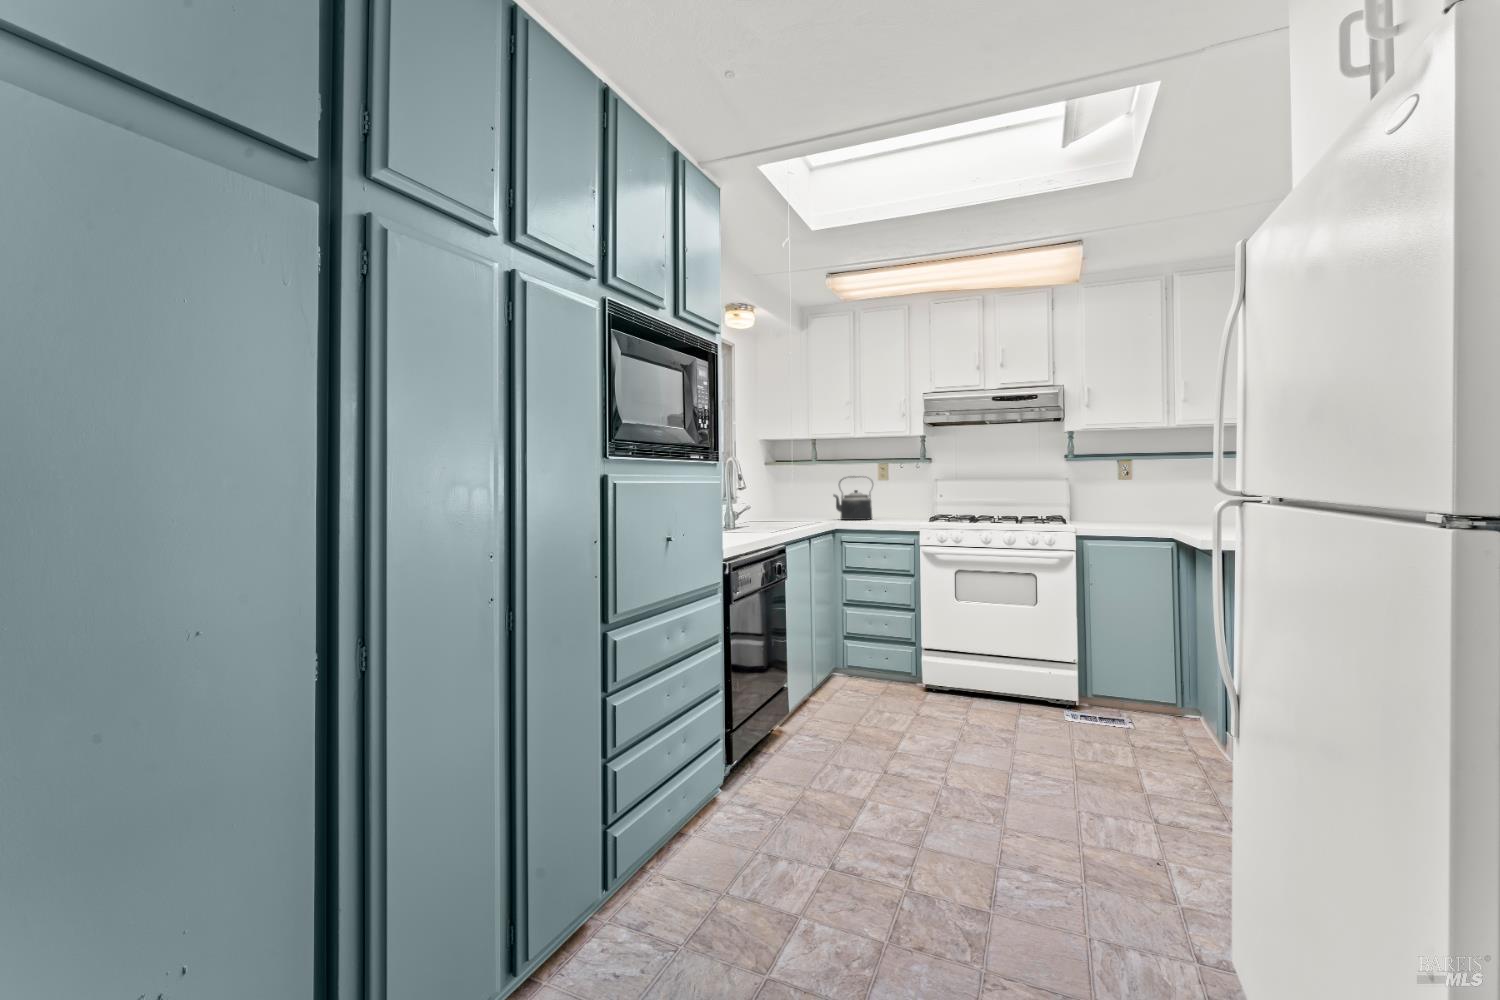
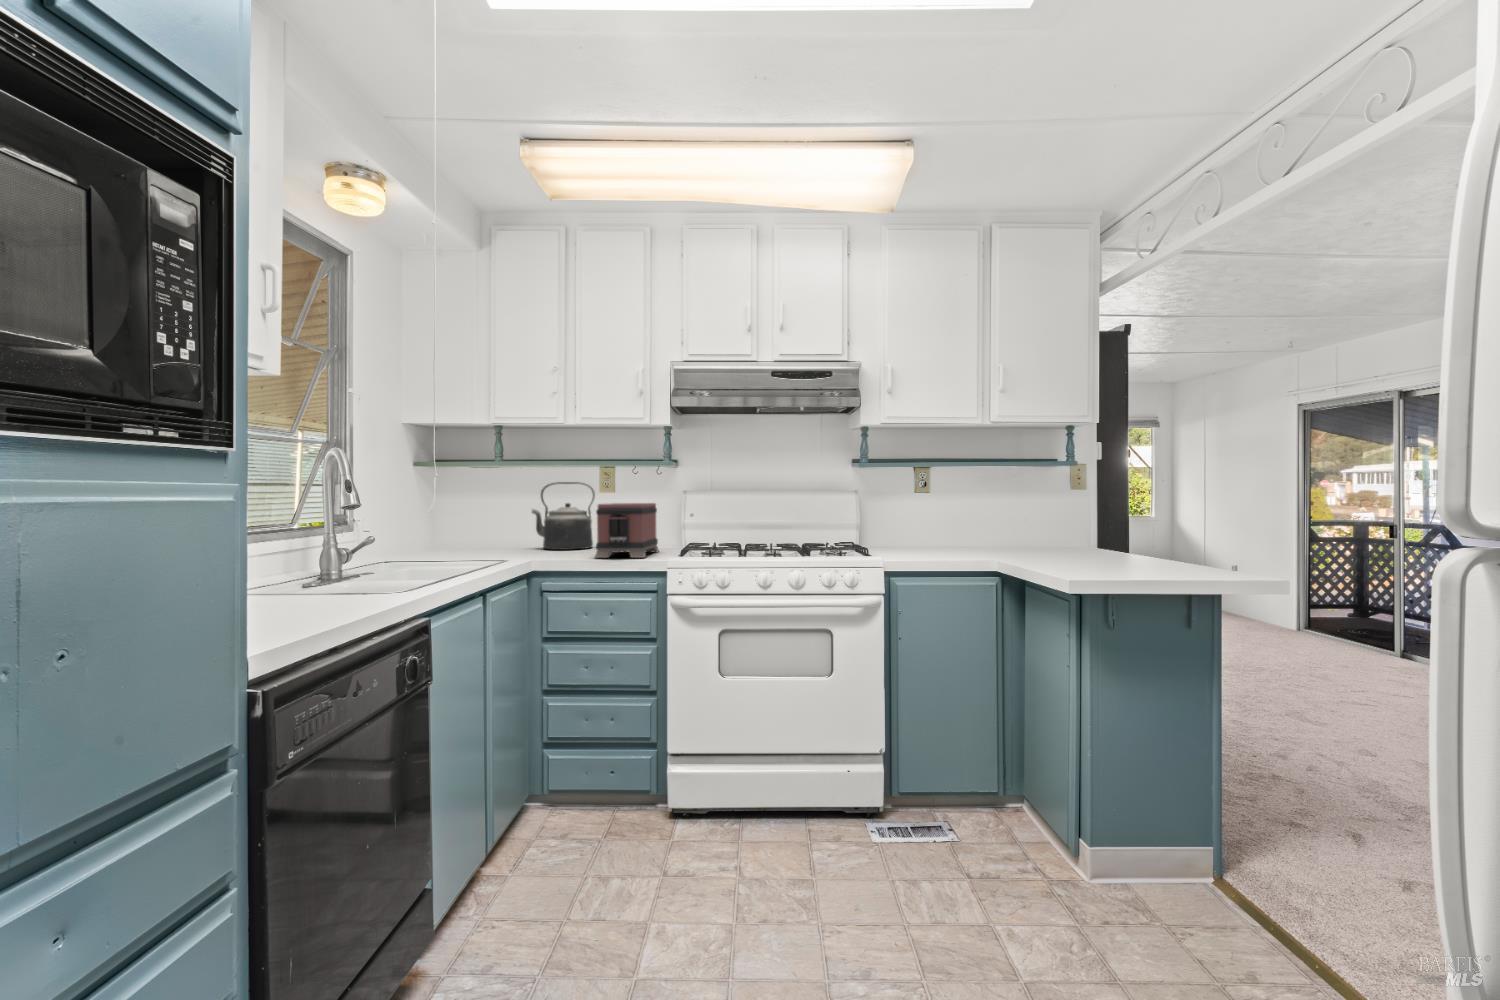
toaster: none [873,488,916,523] -> present [595,503,659,558]

